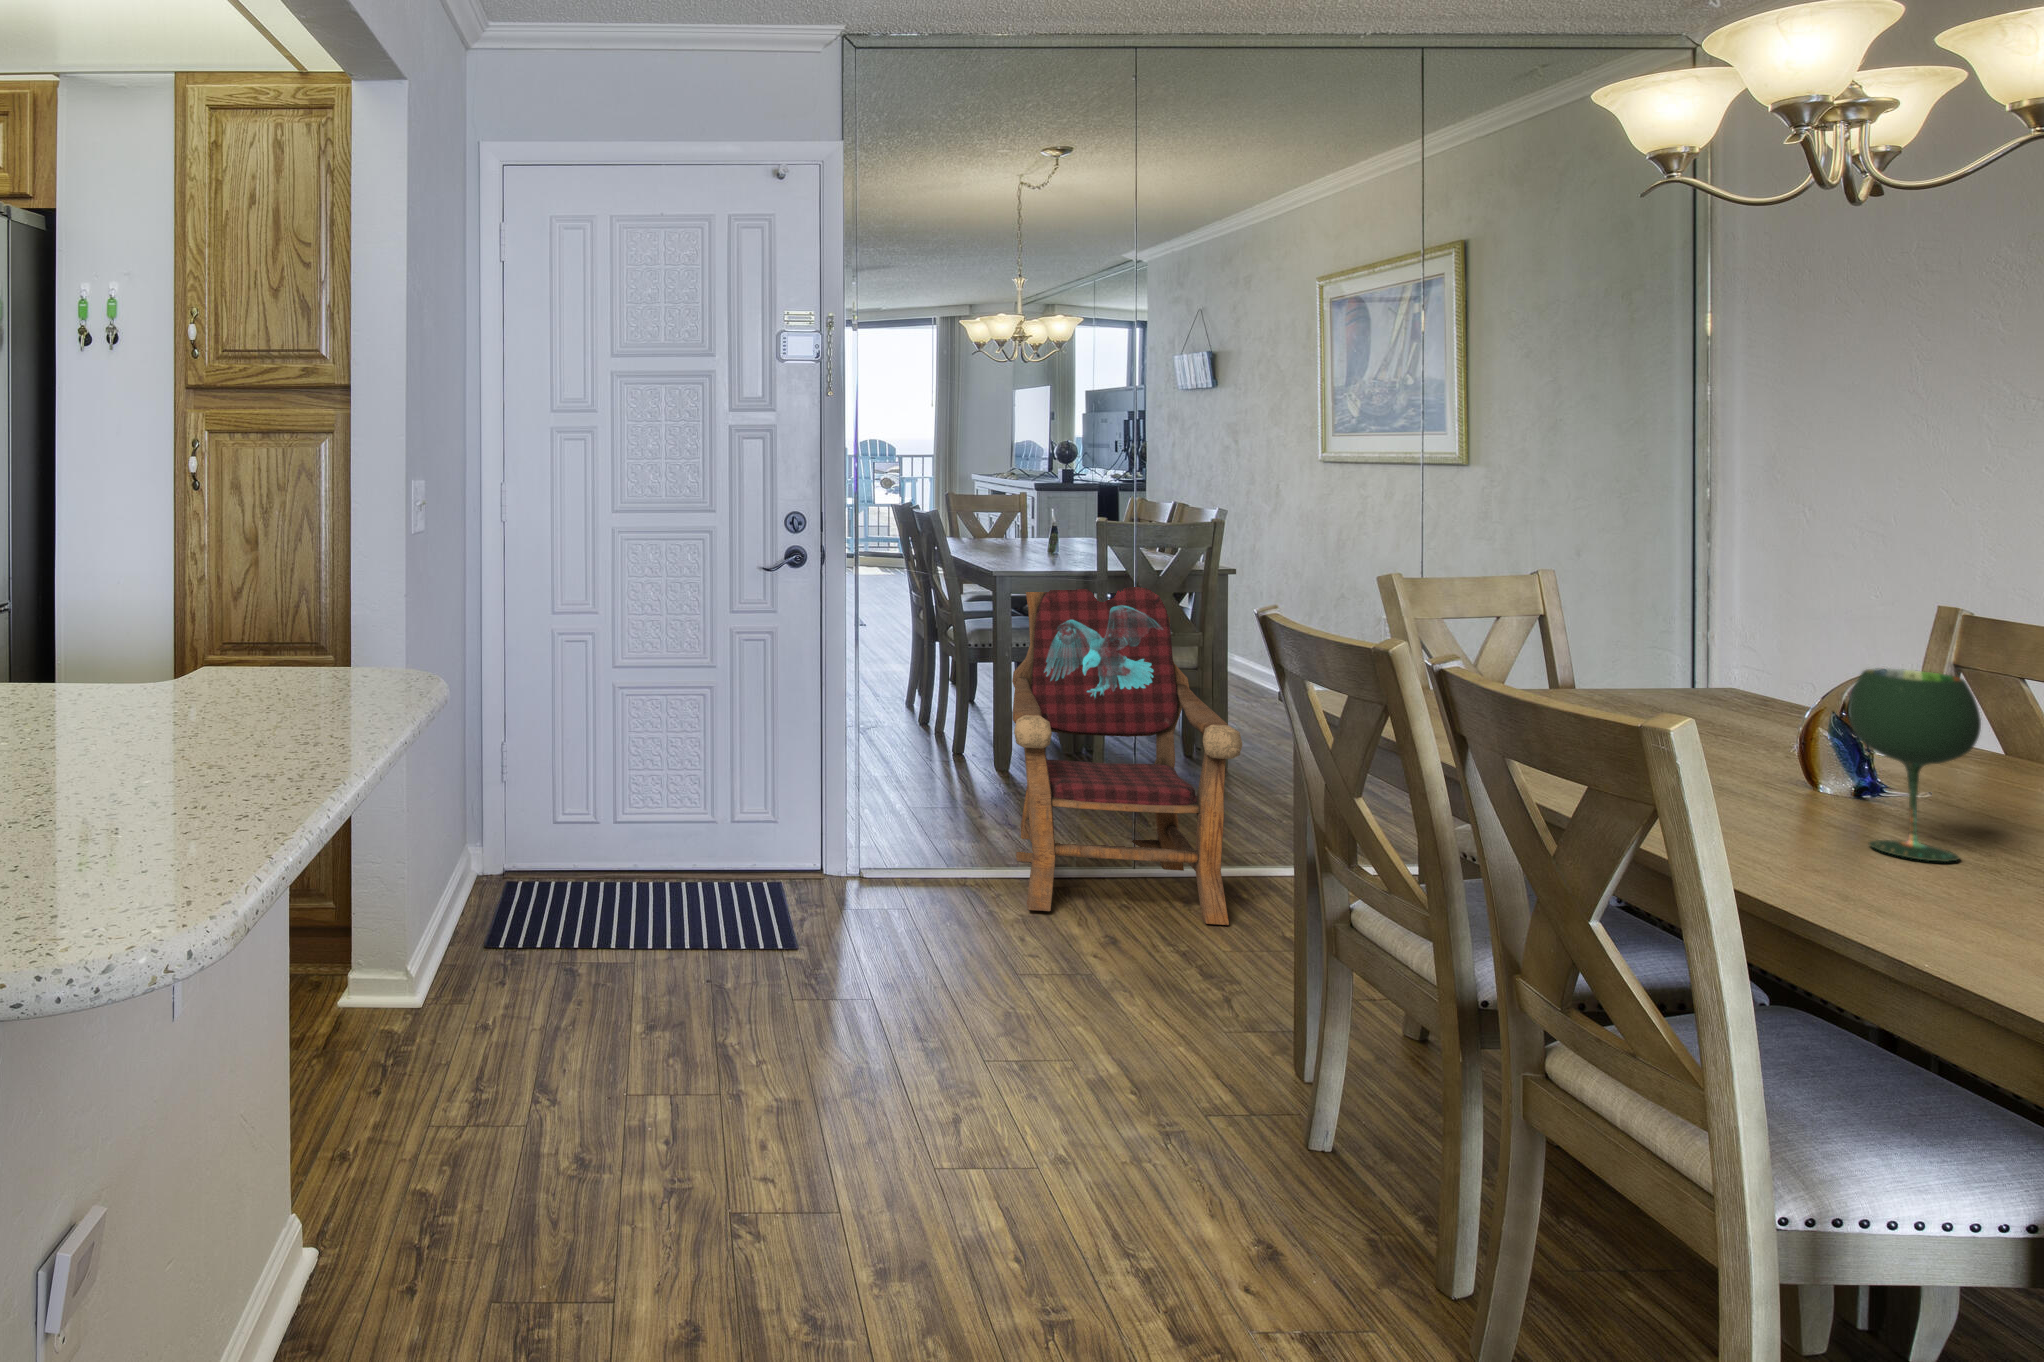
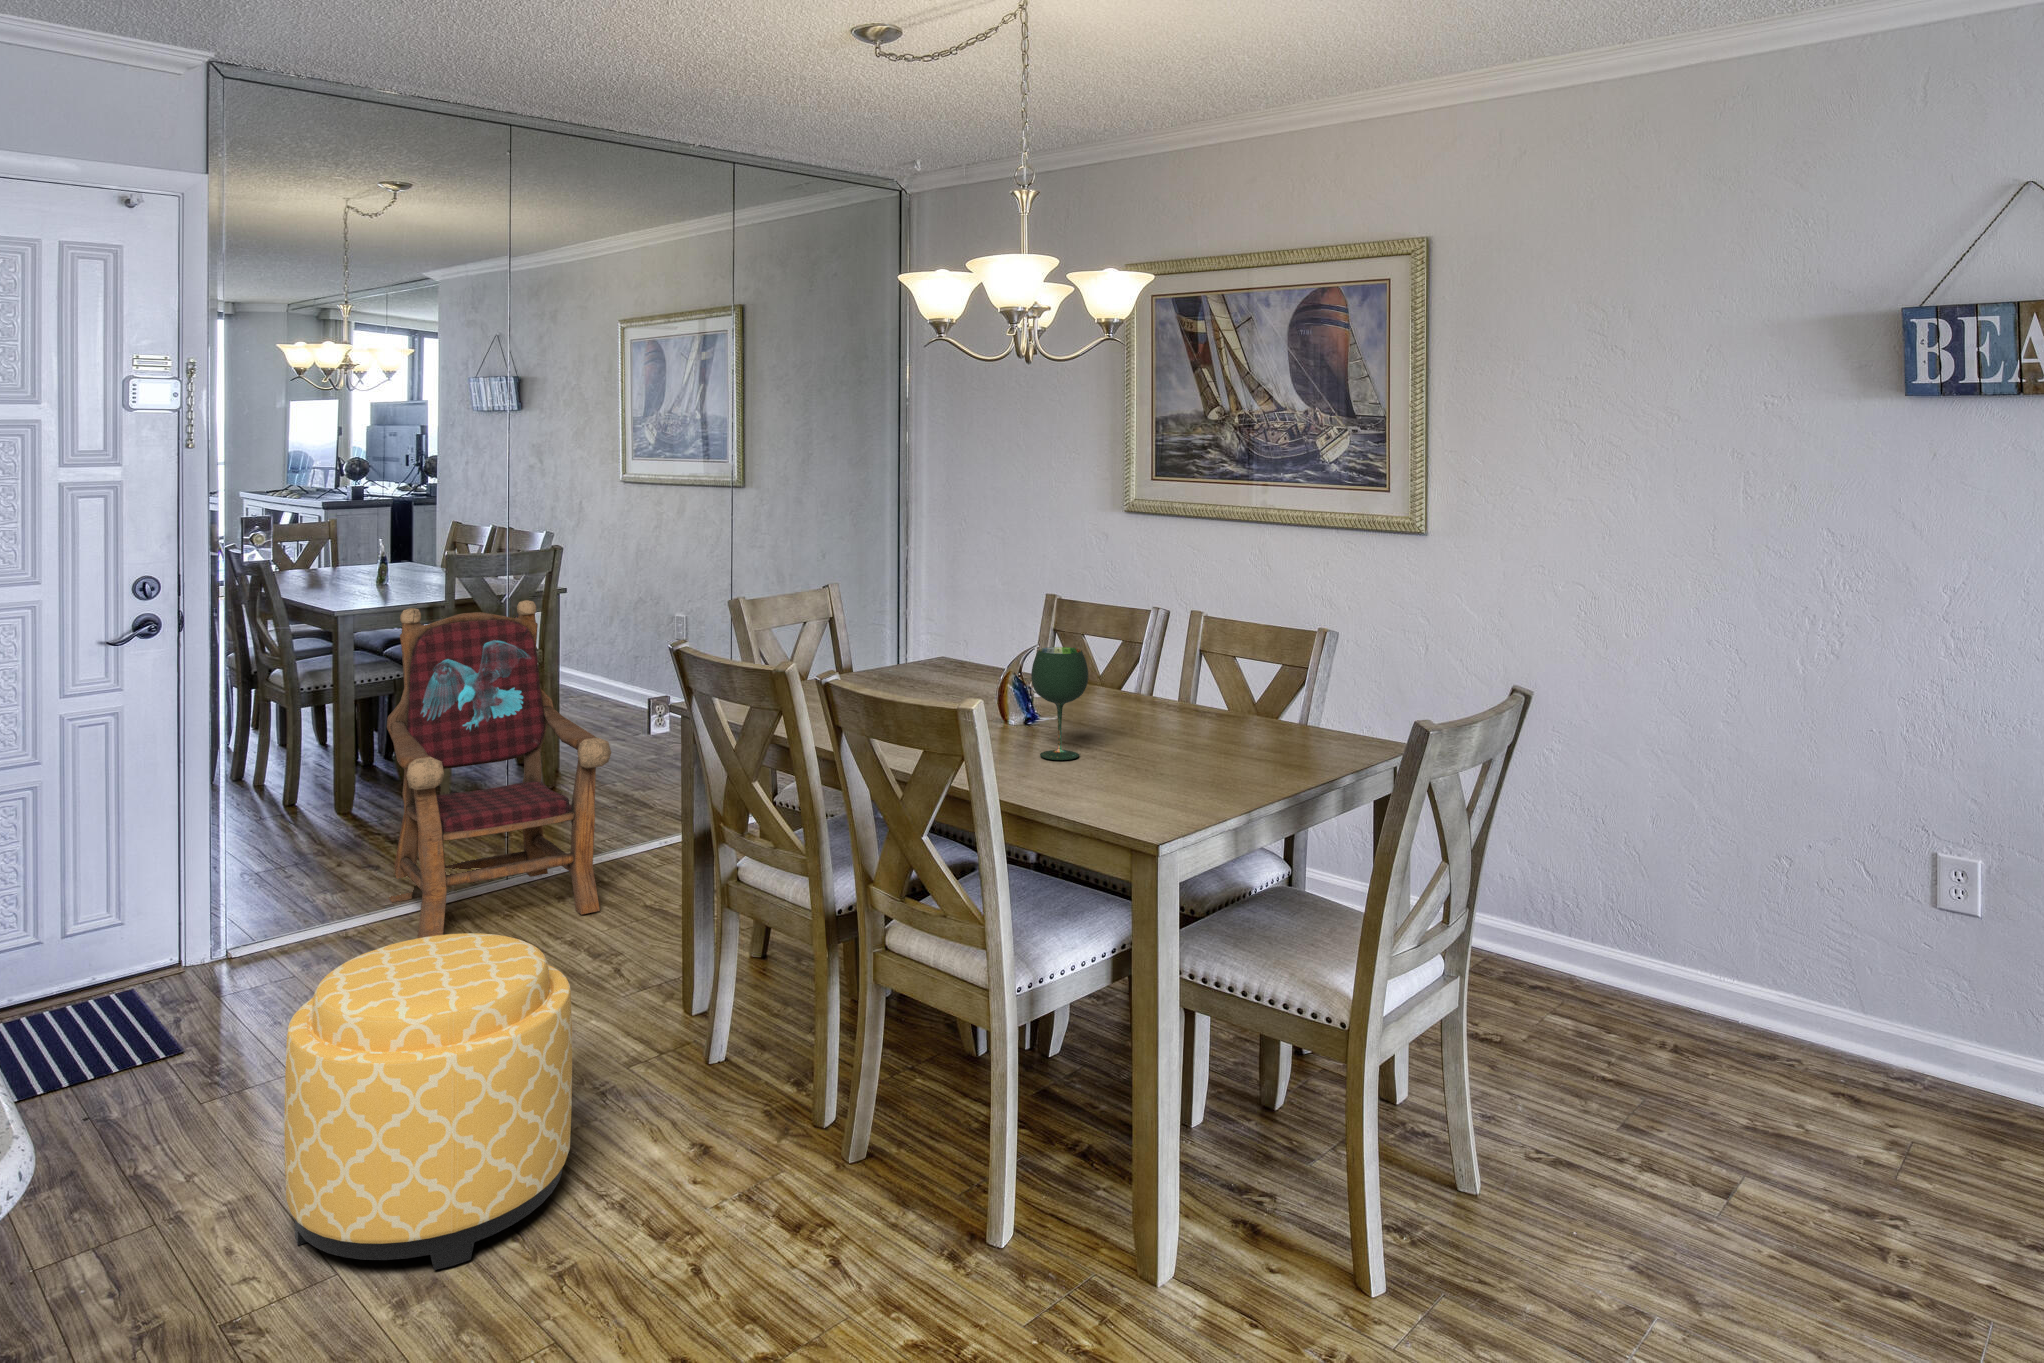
ottoman: none [808,890,1102,1261] -> present [284,933,572,1270]

